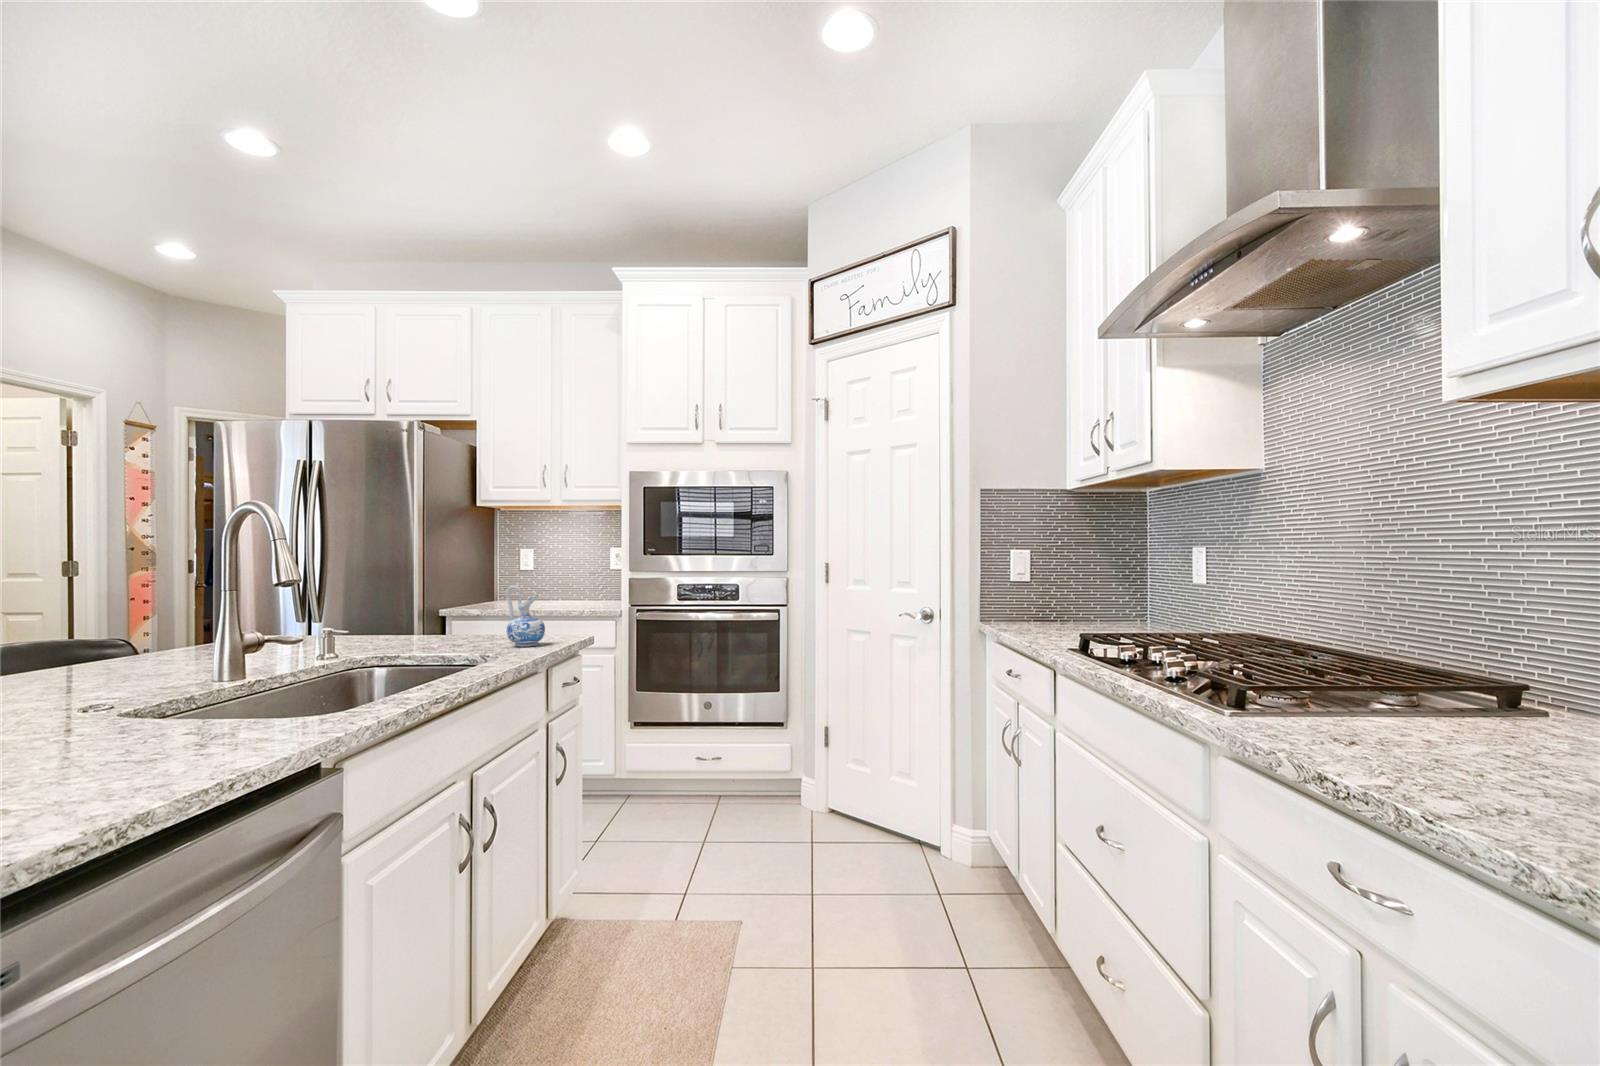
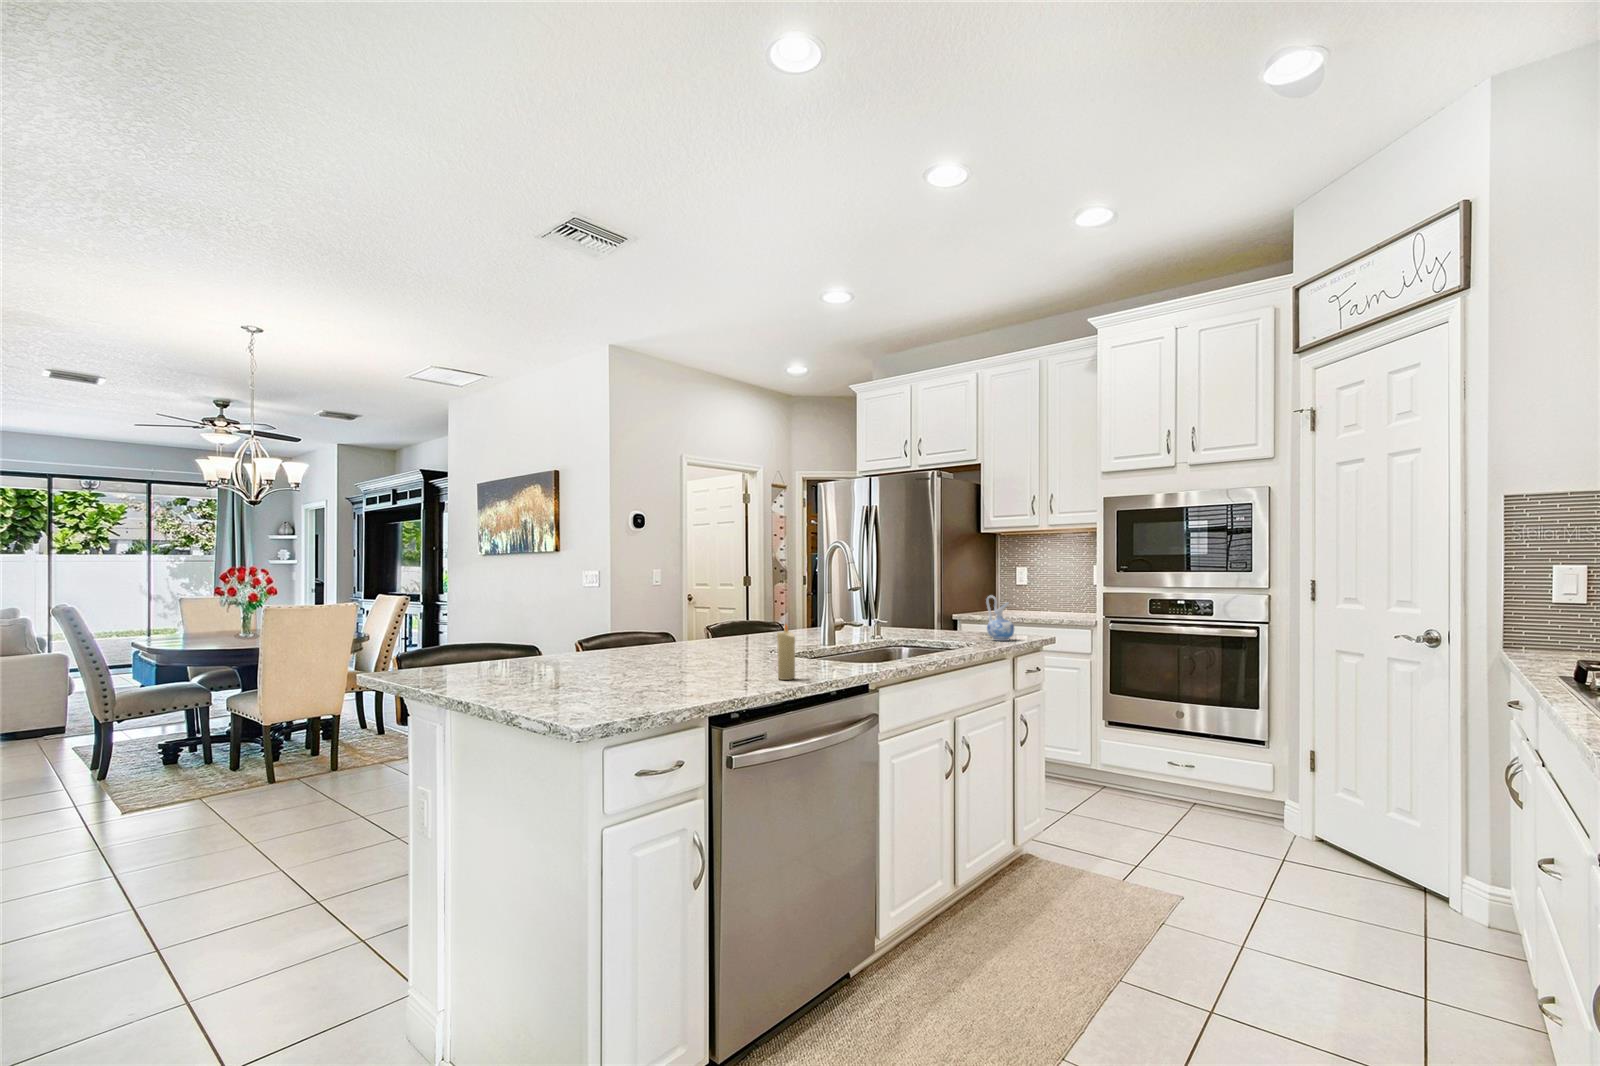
candle: none [80,663,138,795] -> present [777,624,795,680]

